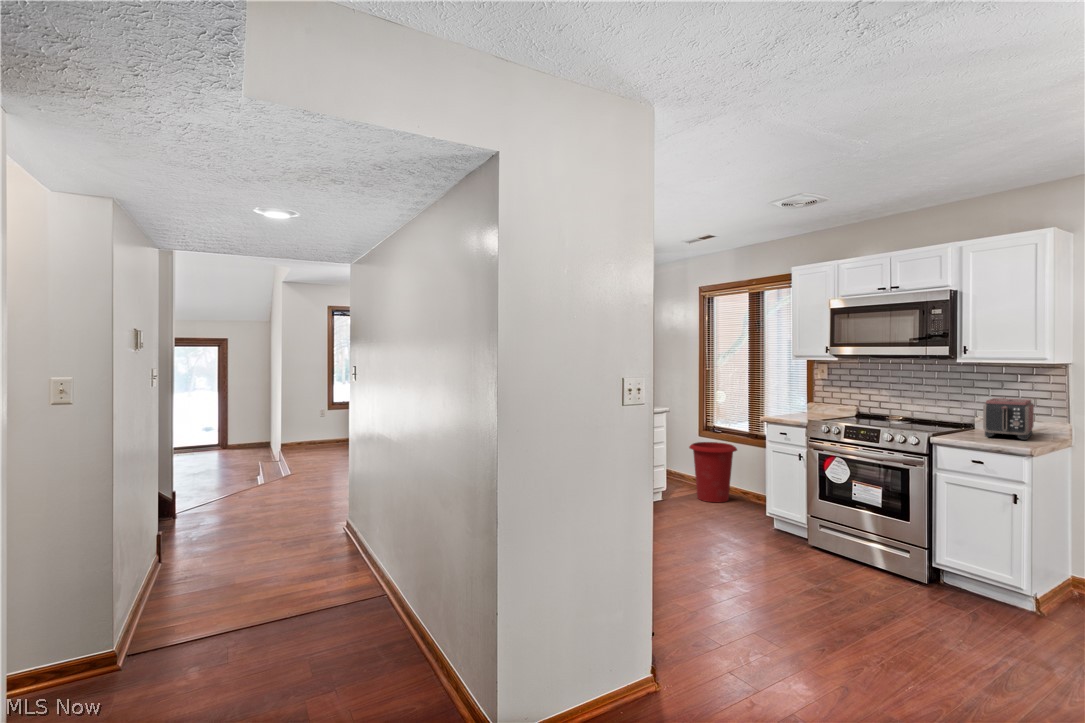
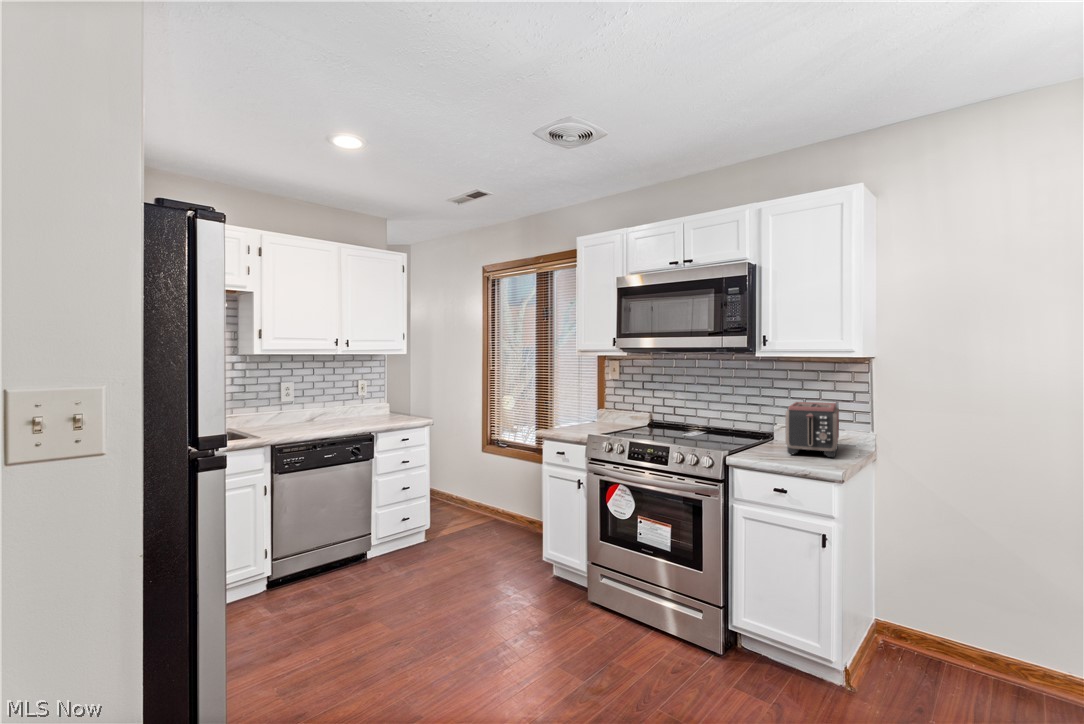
waste bin: present [689,442,737,502] -> none [463,460,522,538]

